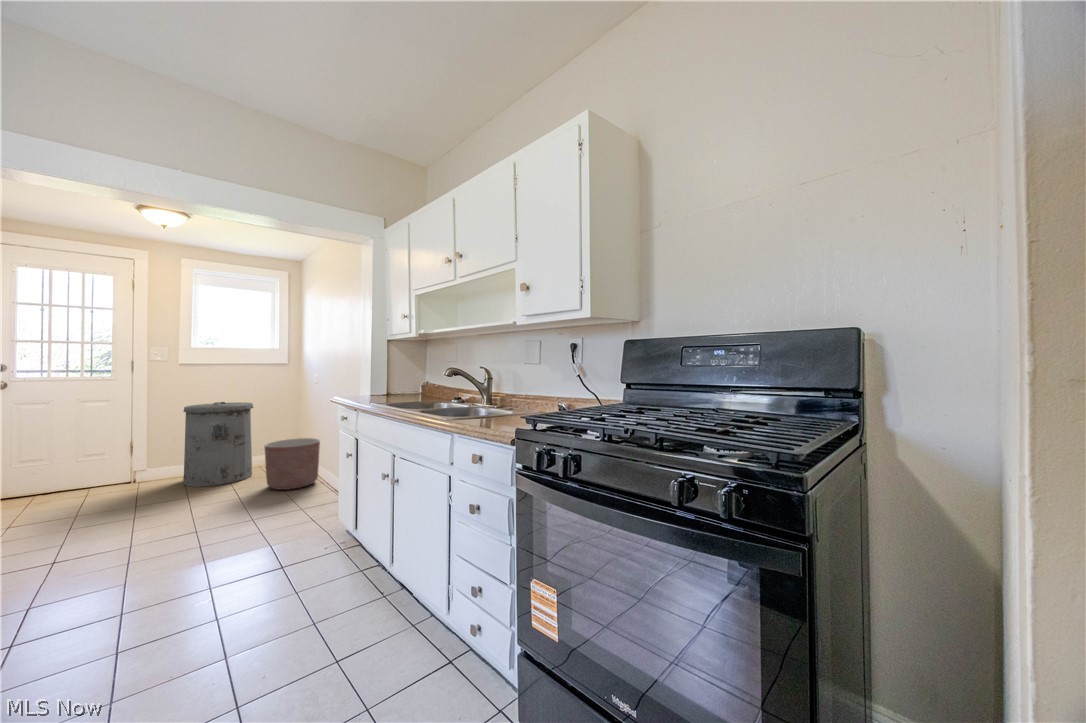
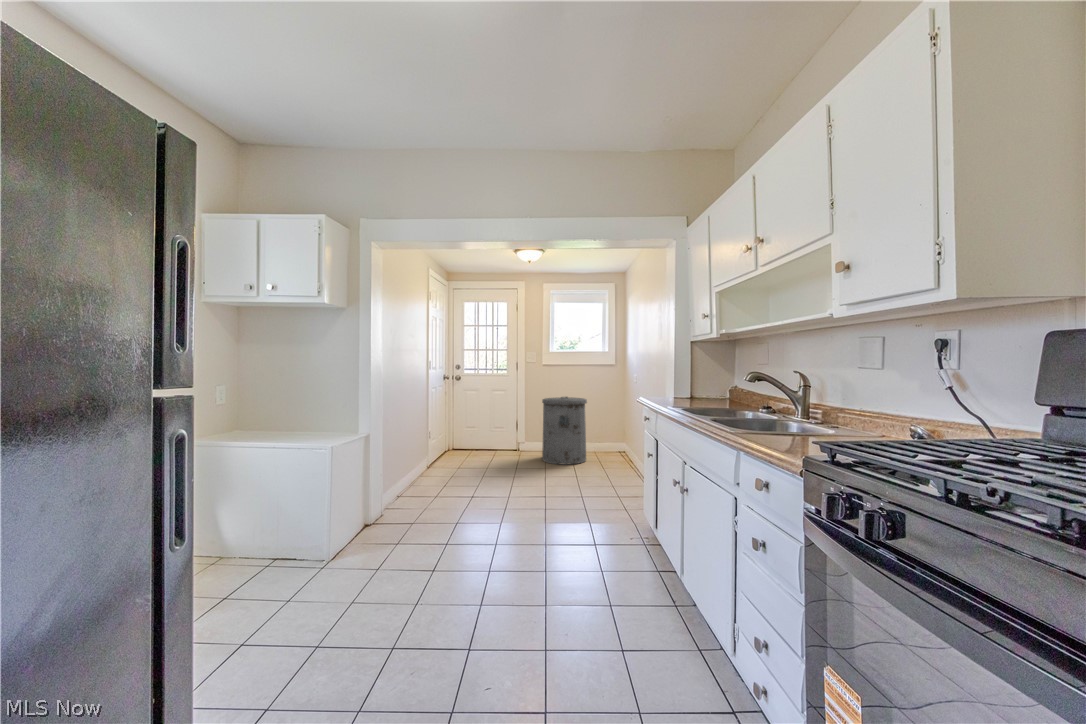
planter: present [265,438,320,490] -> none [593,434,636,479]

